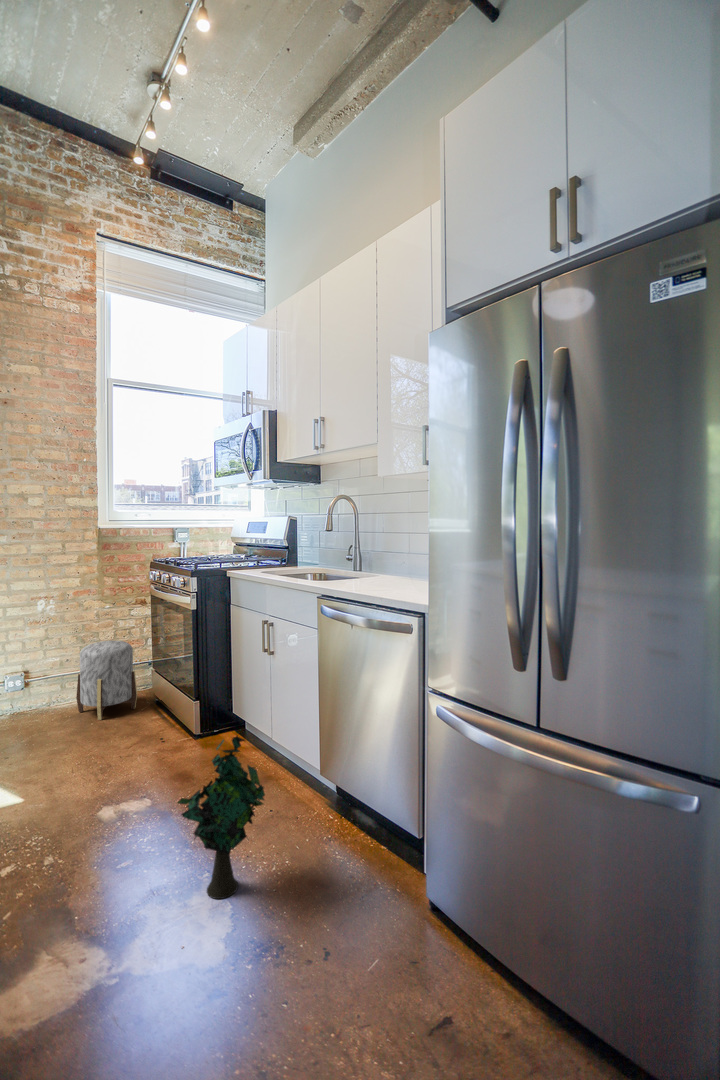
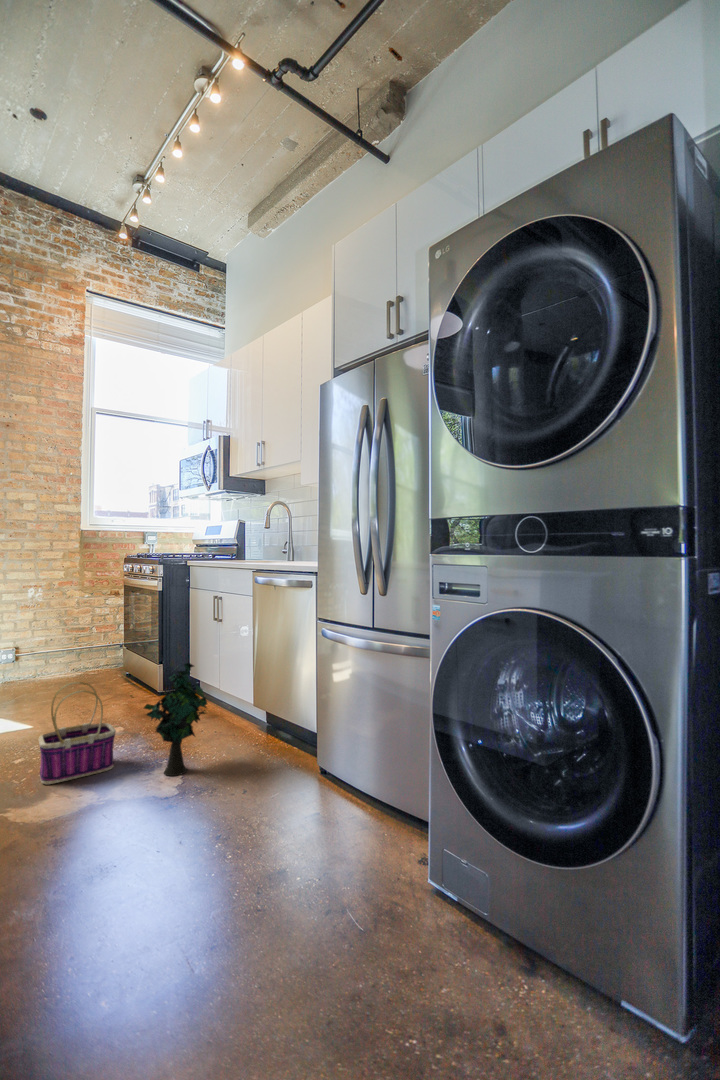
stool: present [76,641,137,720] -> none [58,623,111,687]
basket: none [36,757,140,911] -> present [39,682,116,784]

